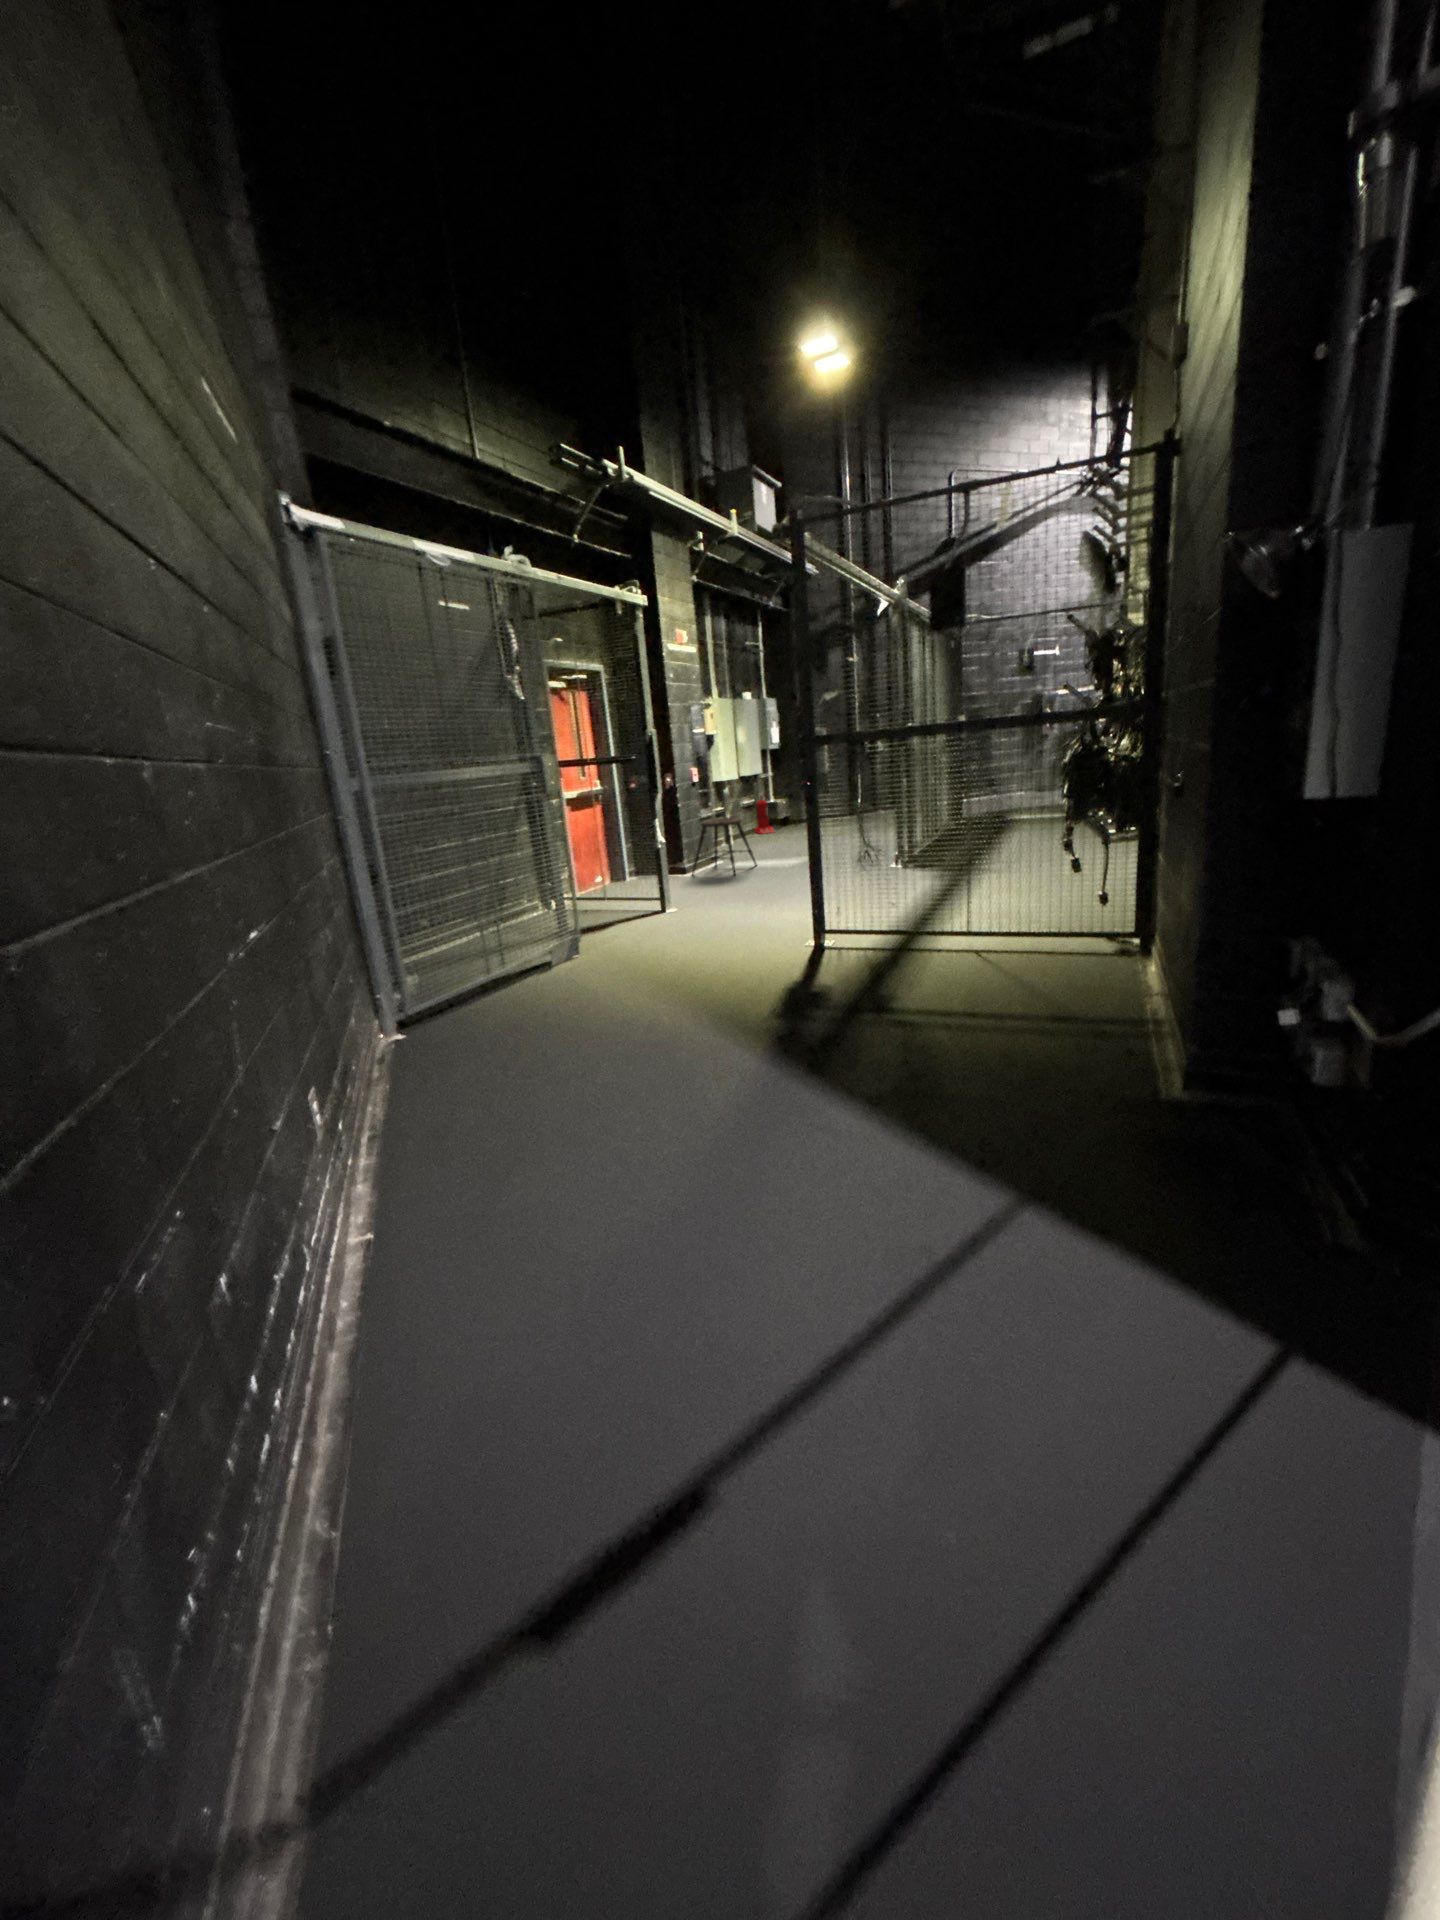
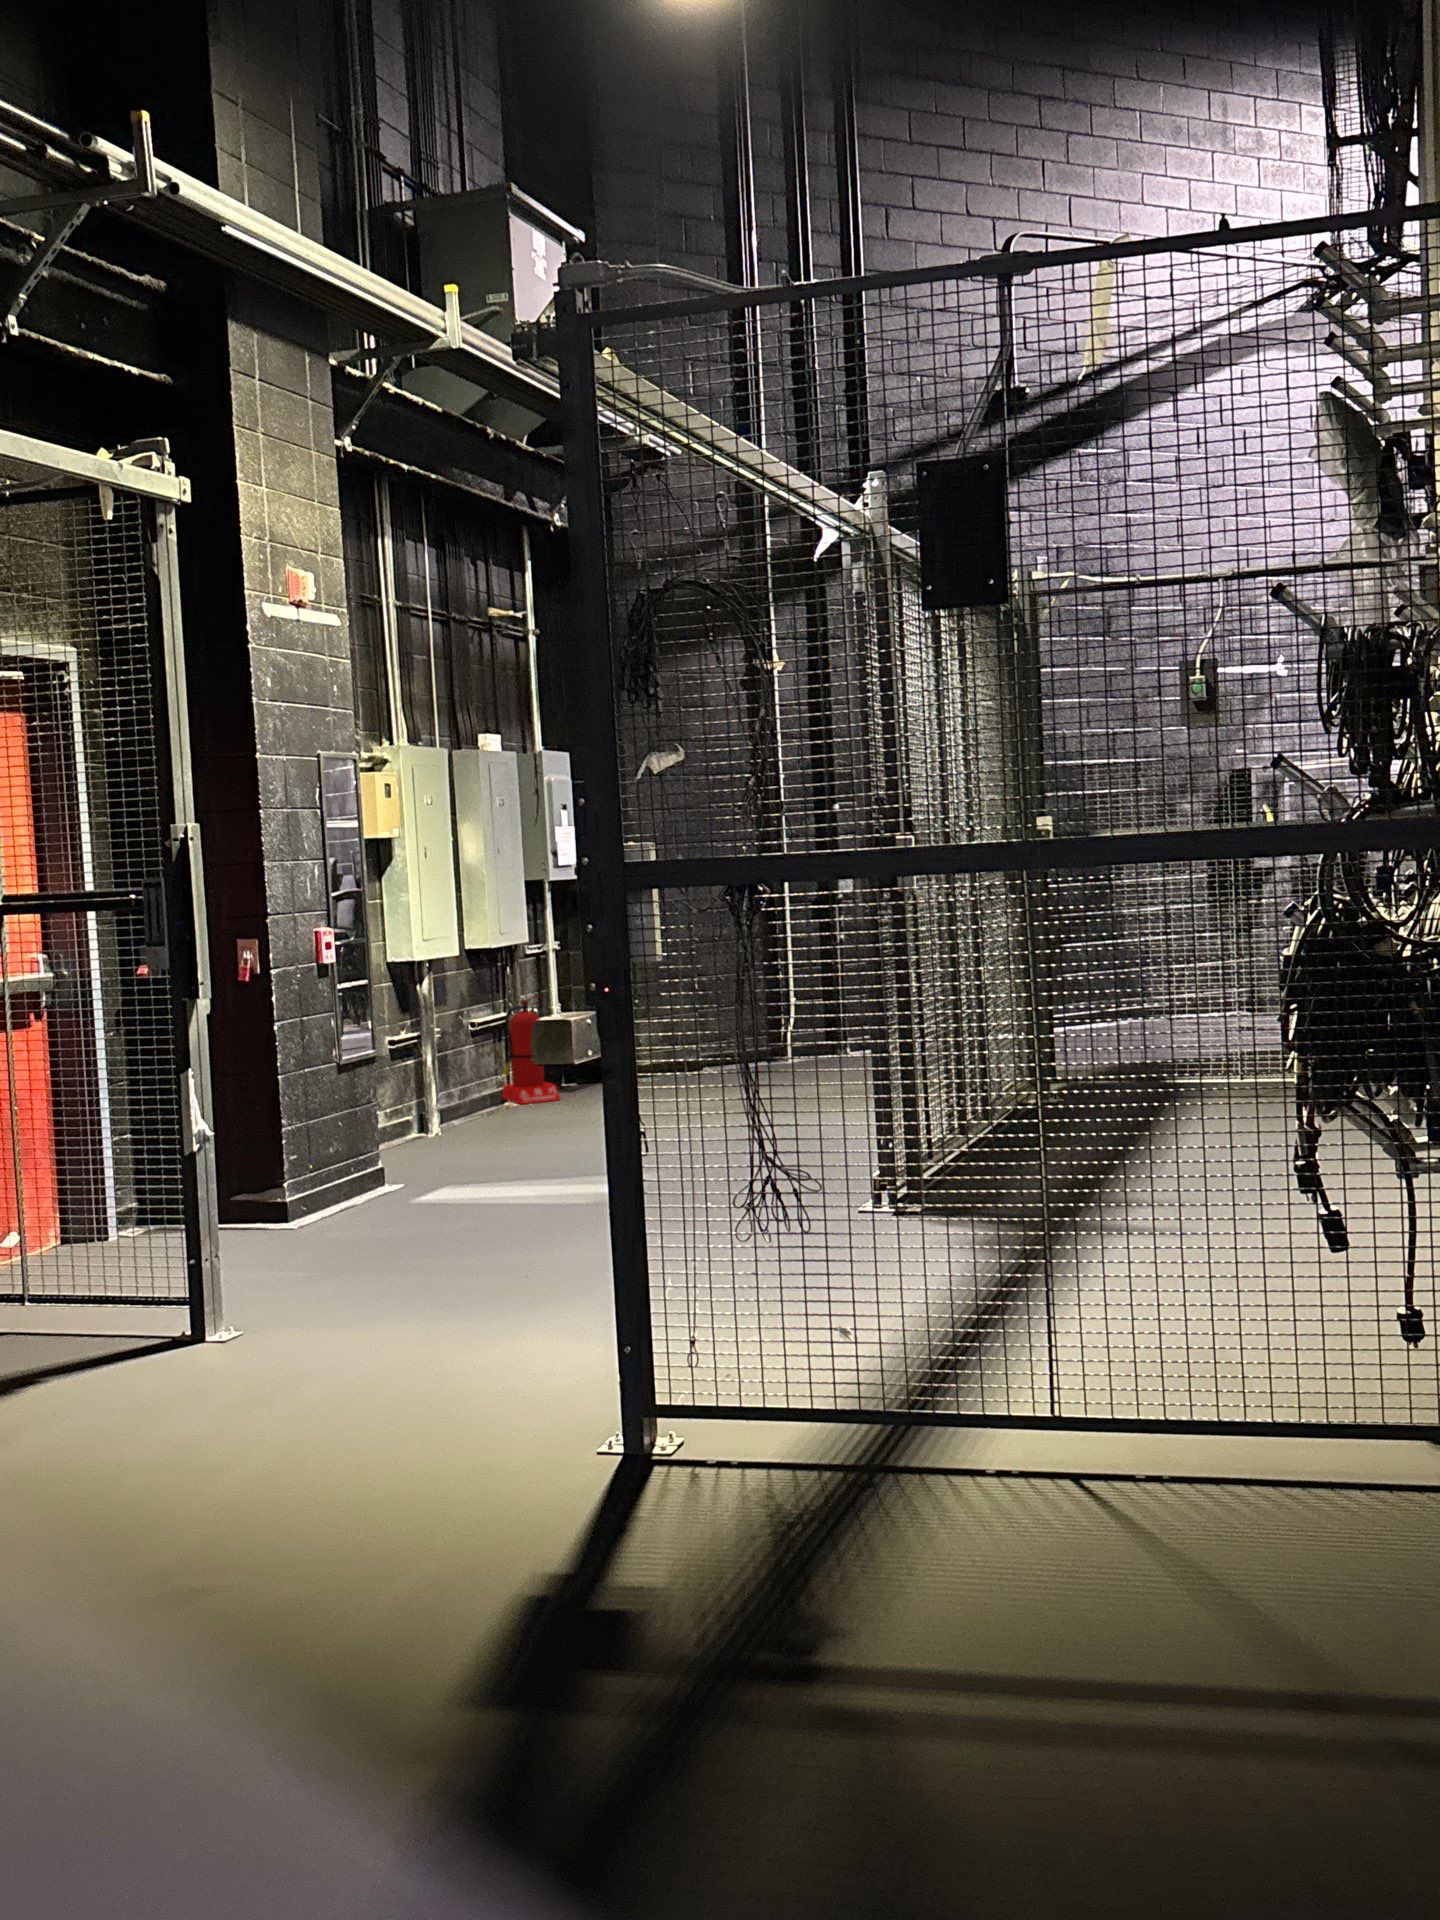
stool: present [692,817,757,874] -> none [301,1062,495,1227]

